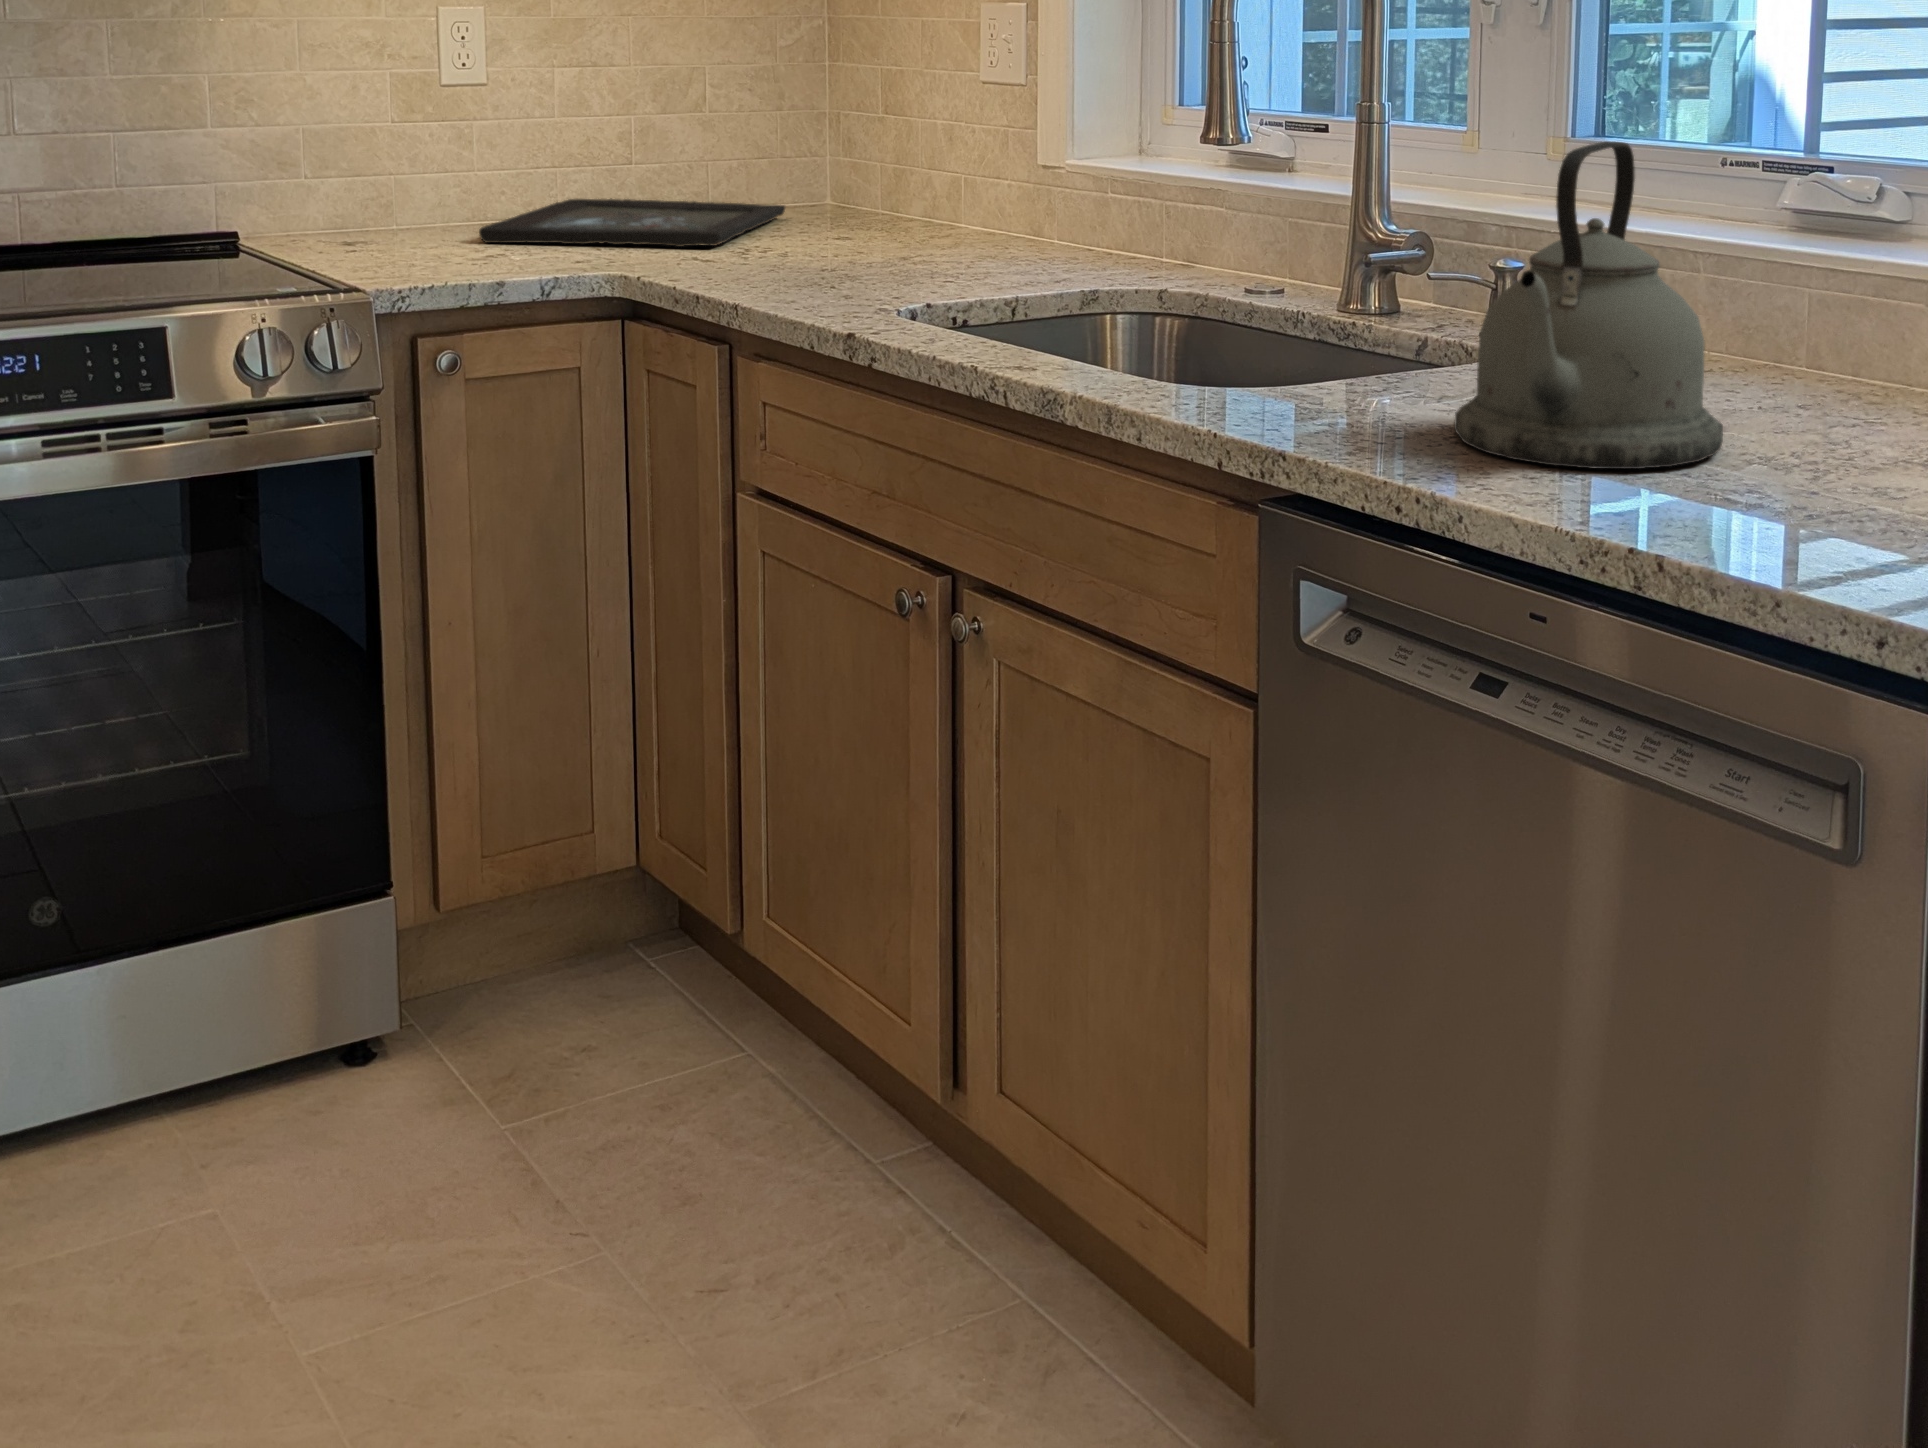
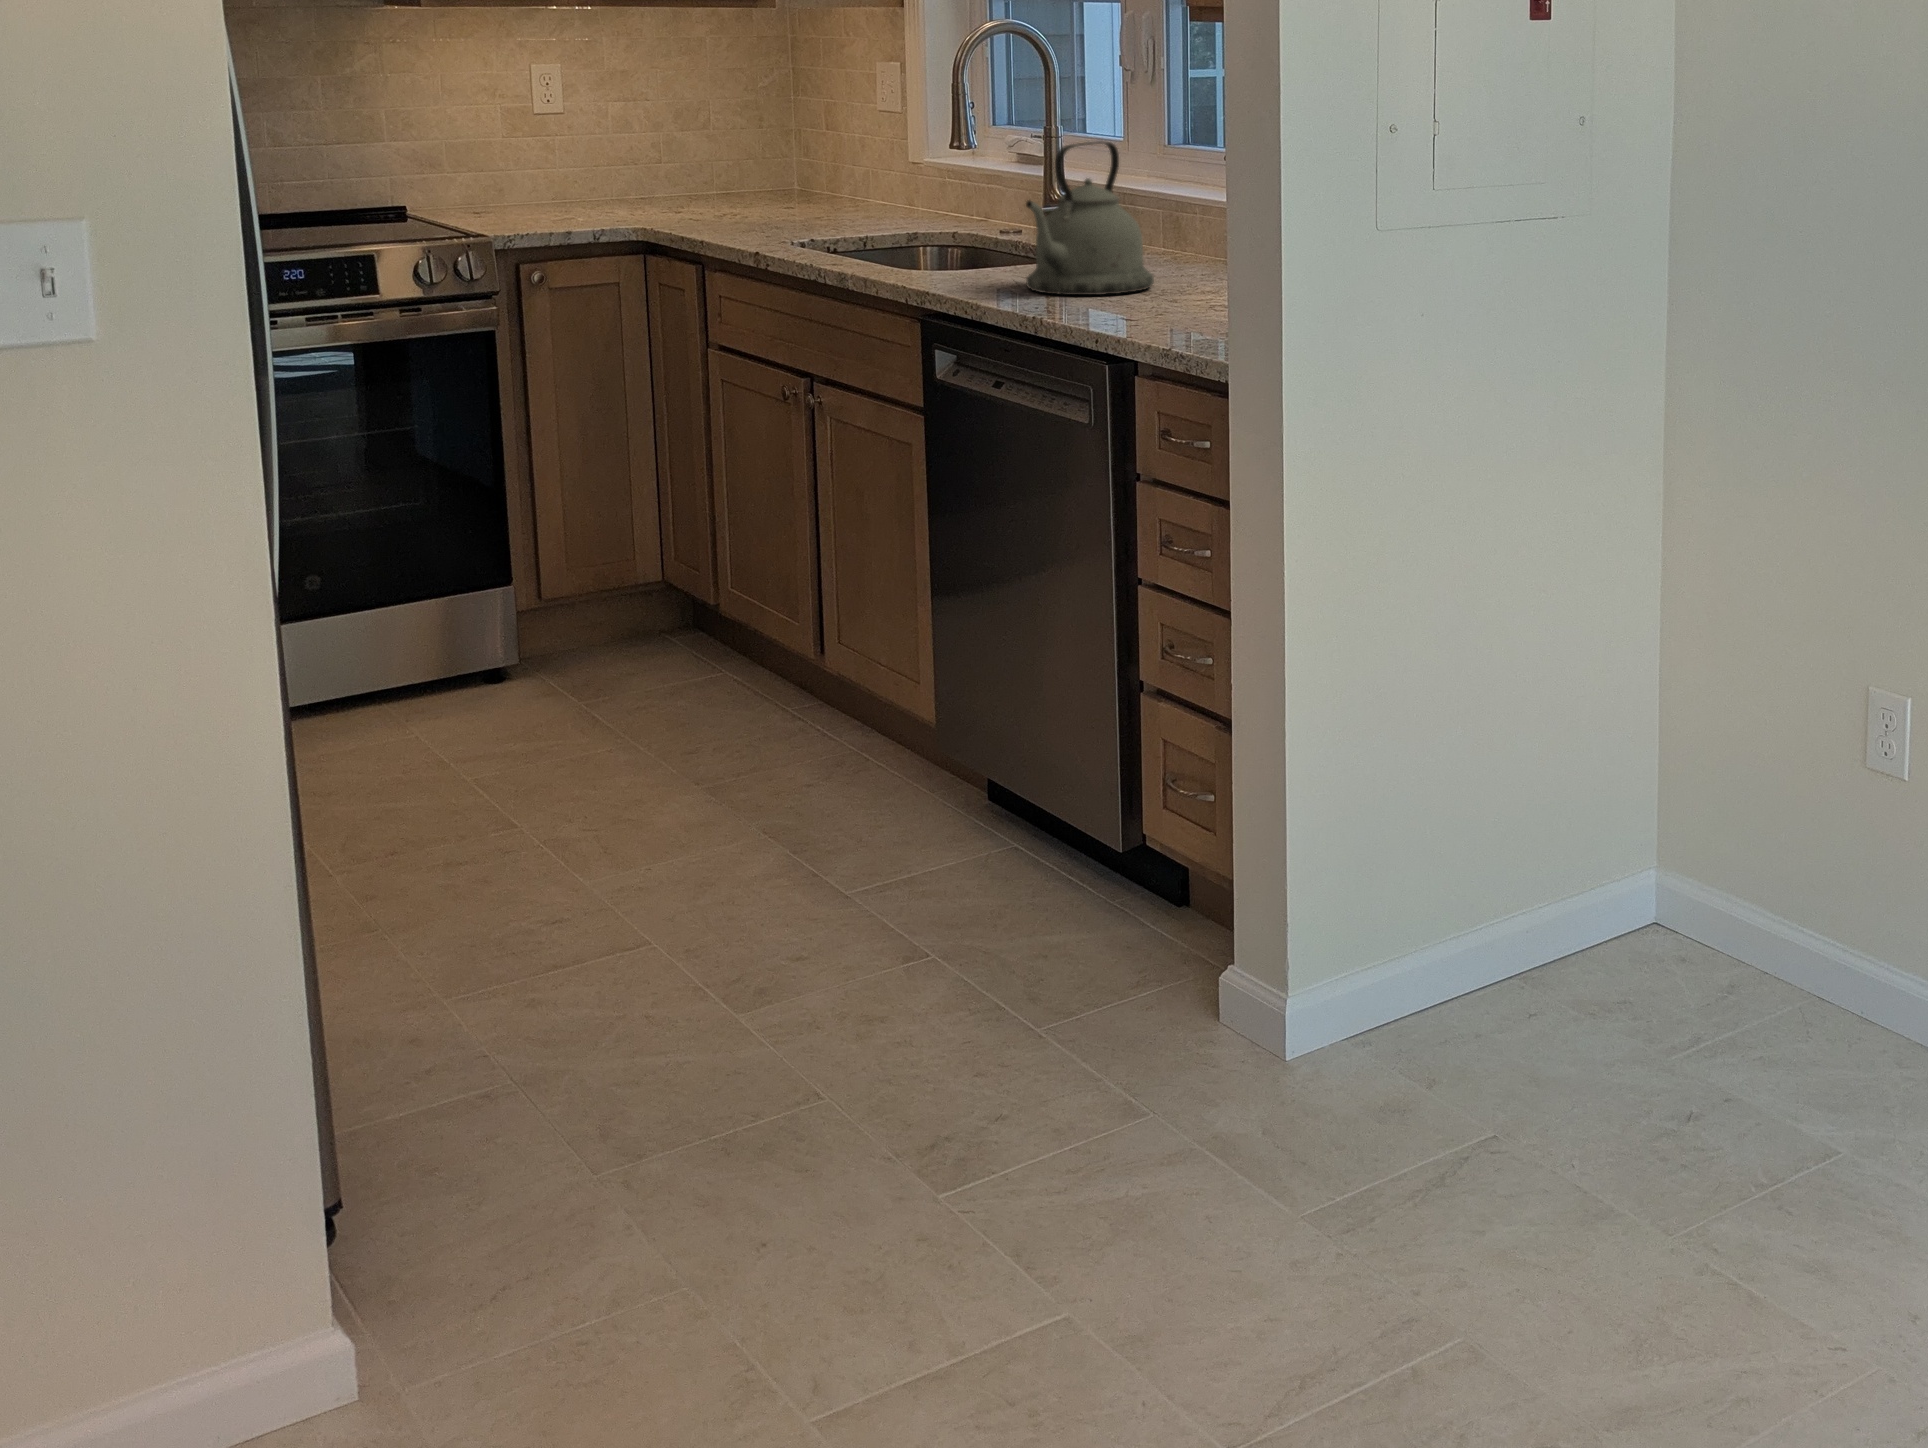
tray: present [479,199,785,247] -> none [562,190,768,216]

